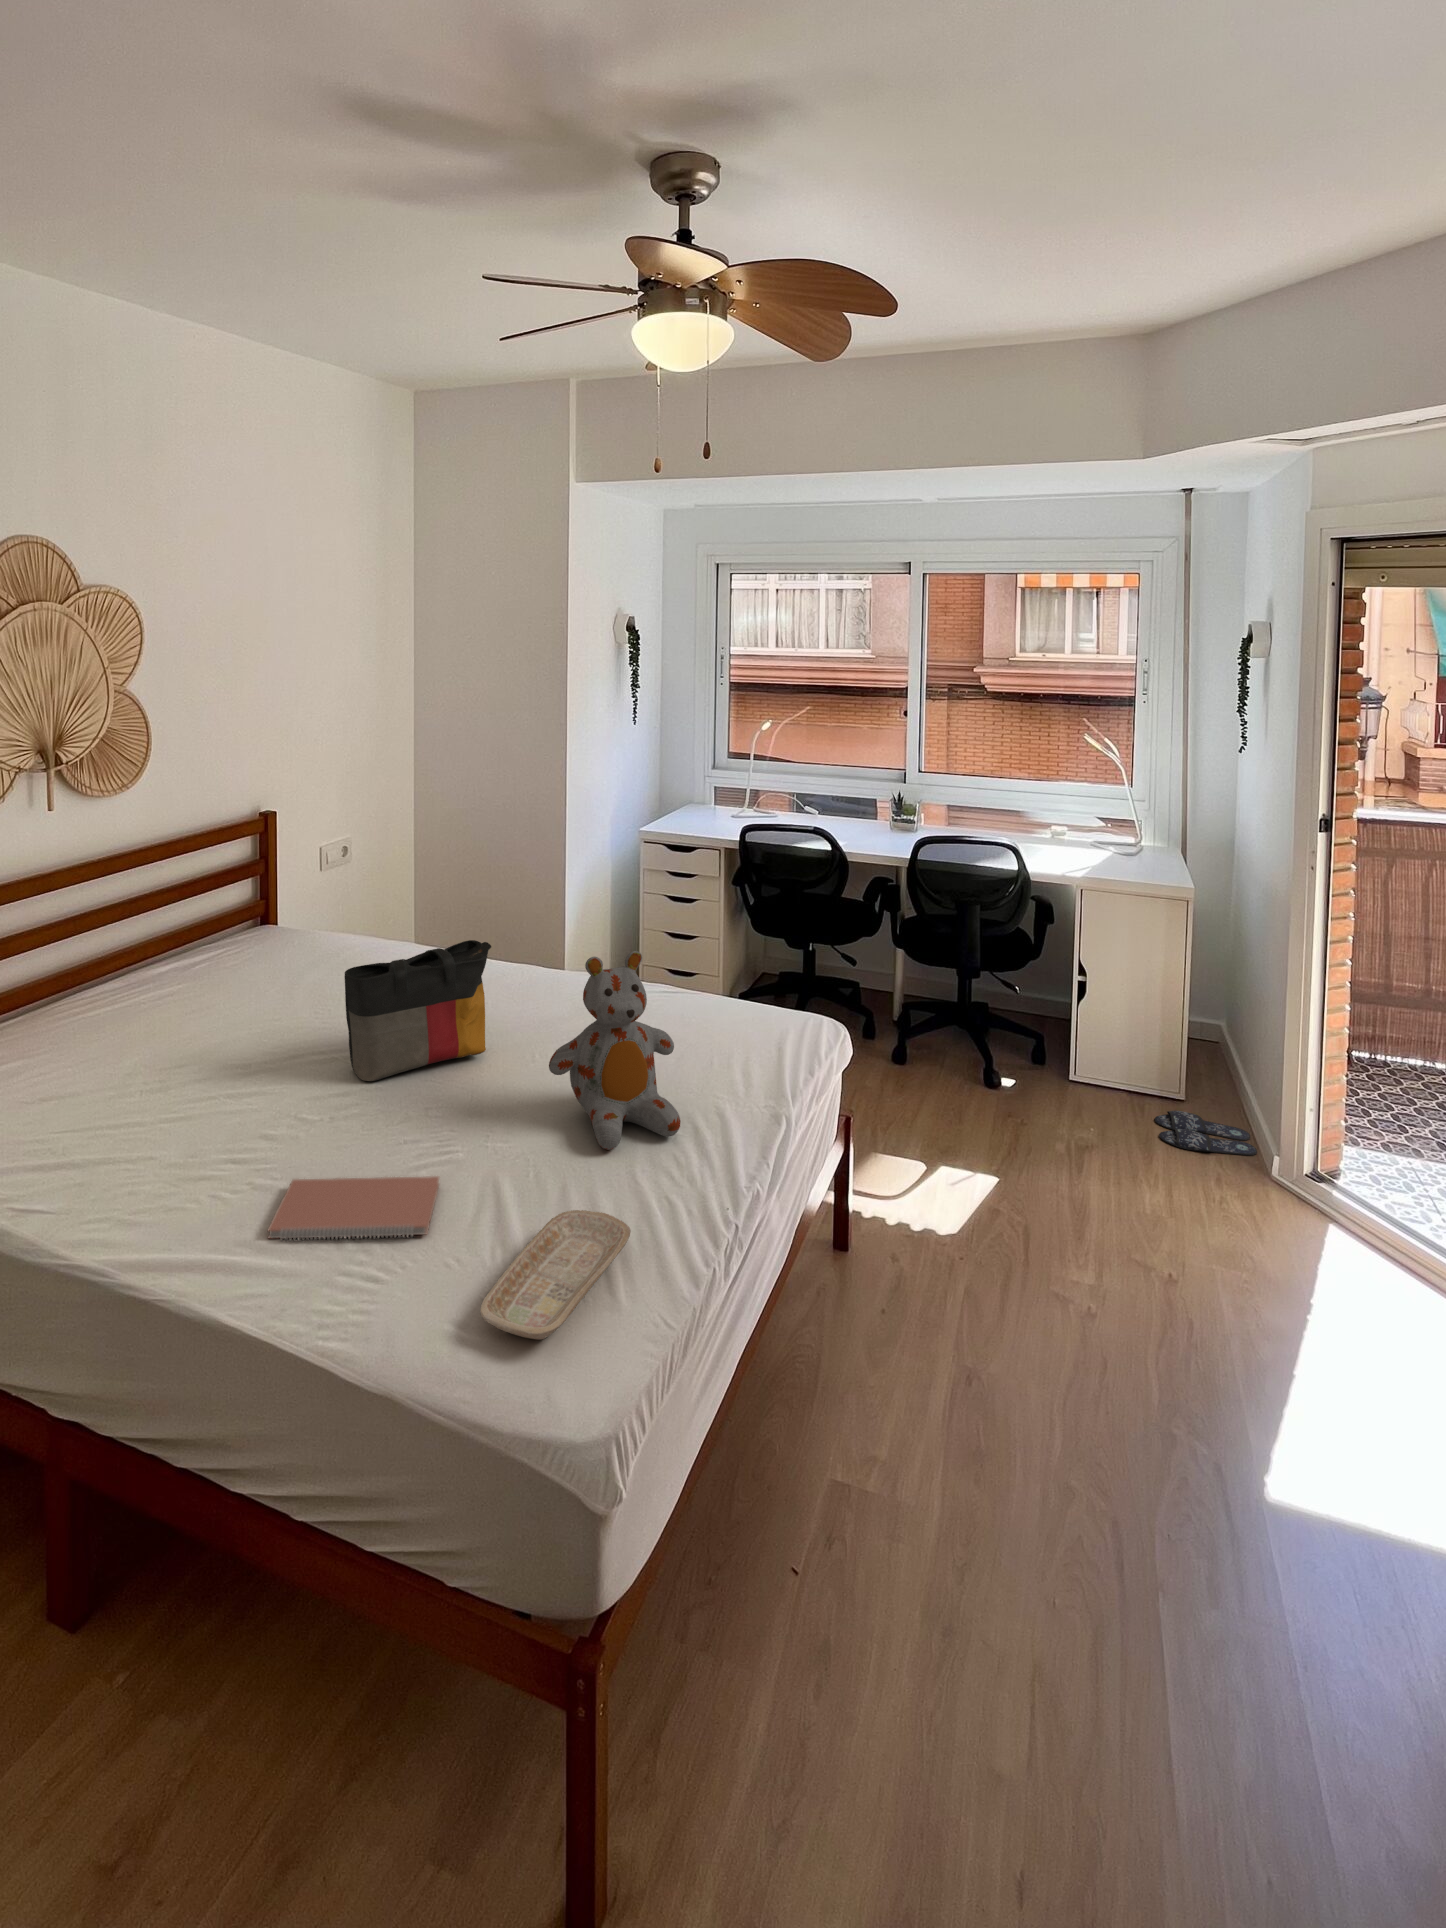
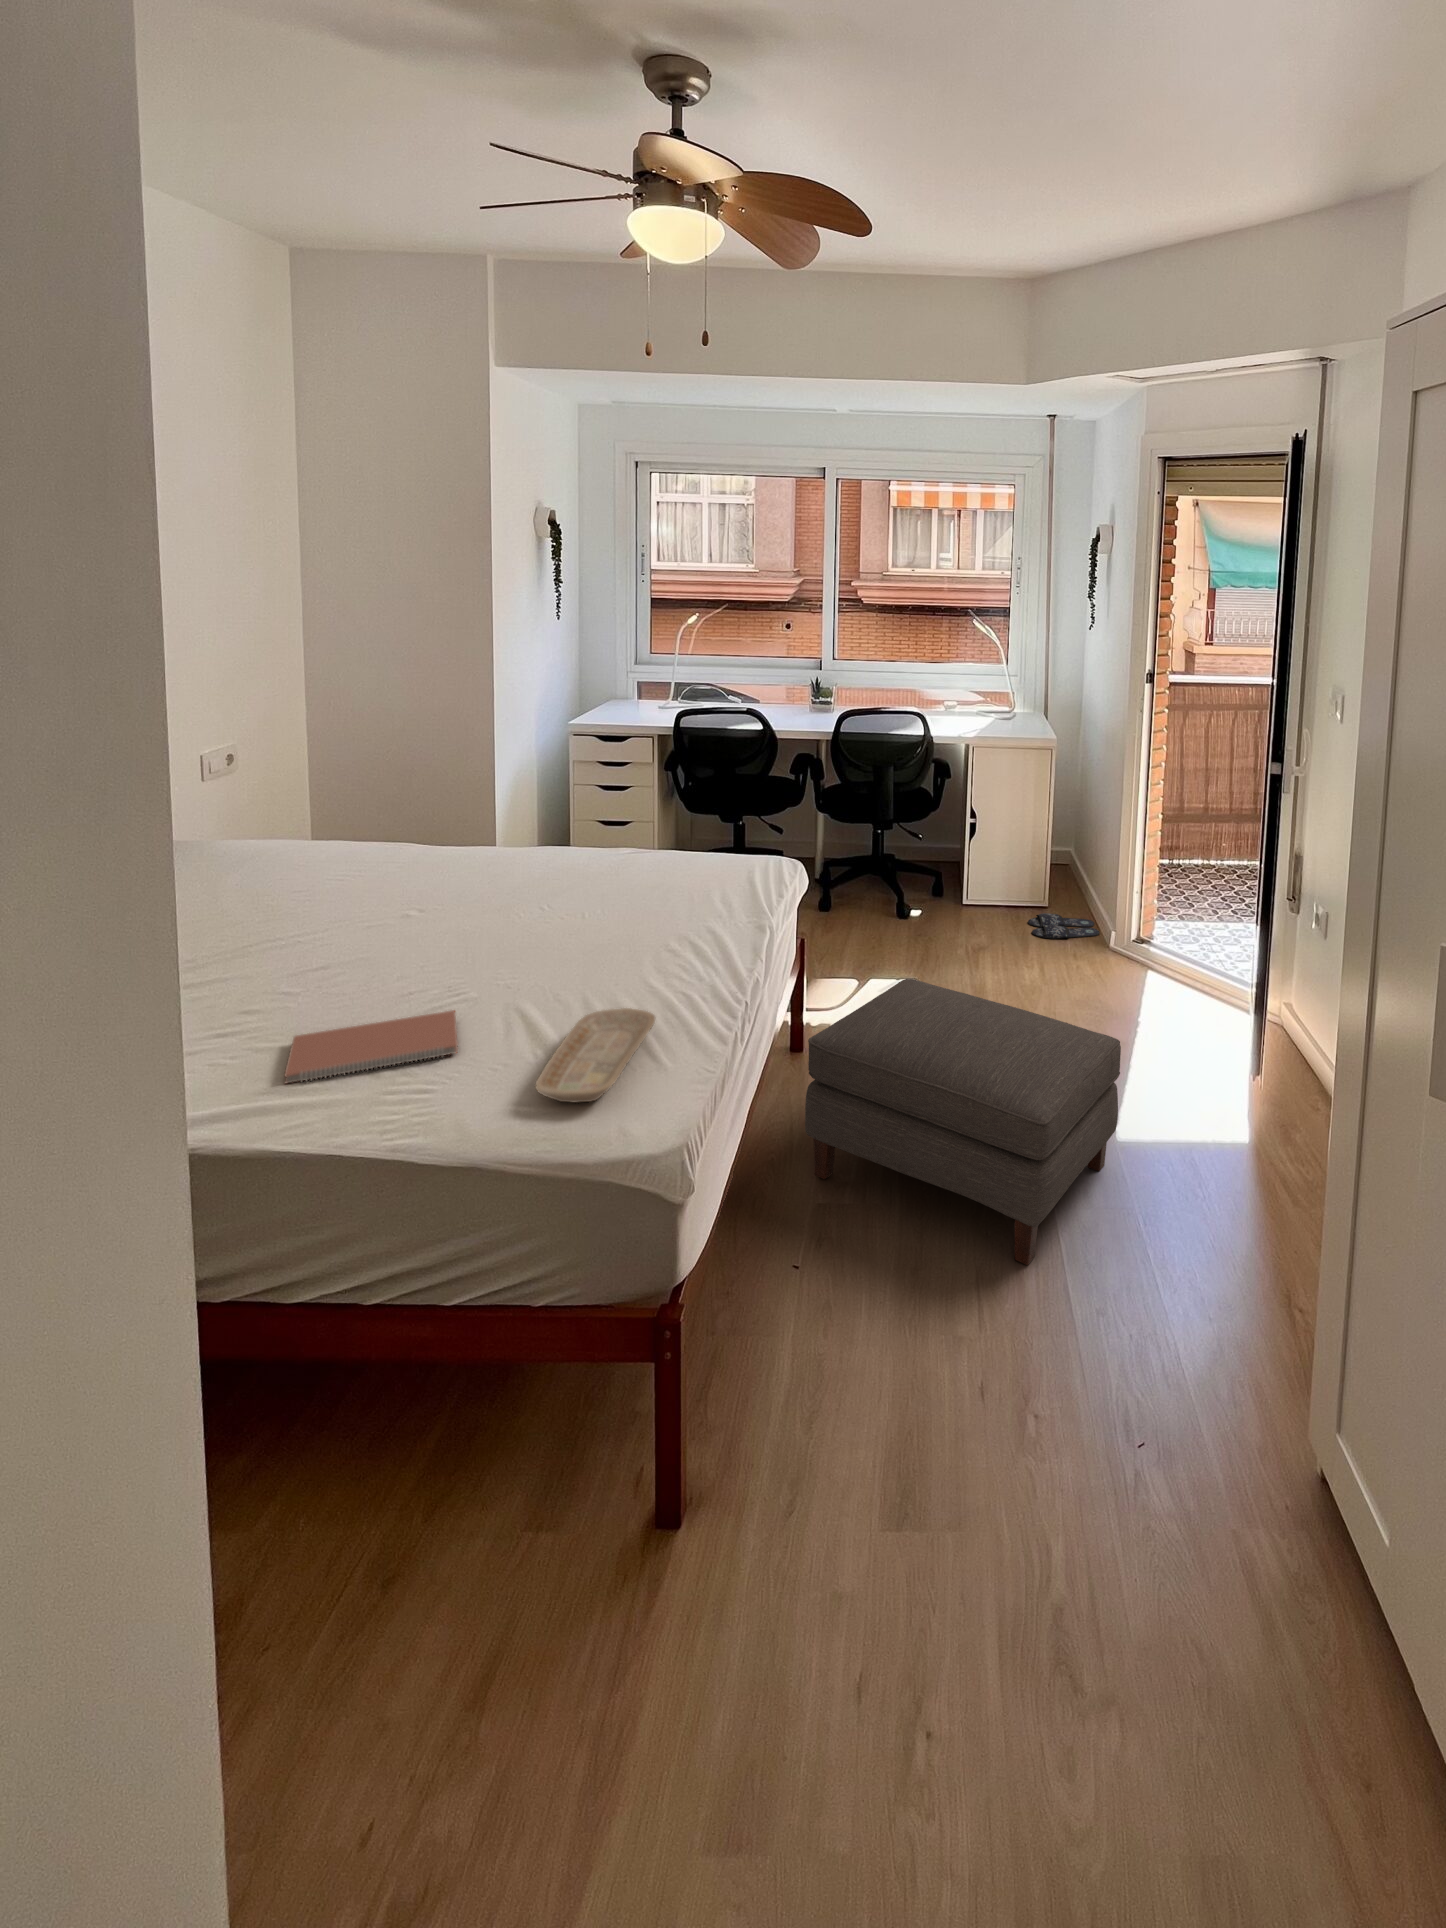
tote bag: present [344,940,491,1081] -> none [309,811,467,954]
stuffed bear: present [549,951,681,1150] -> none [547,798,676,970]
ottoman: none [830,1198,1267,1677] -> present [805,979,1121,1265]

